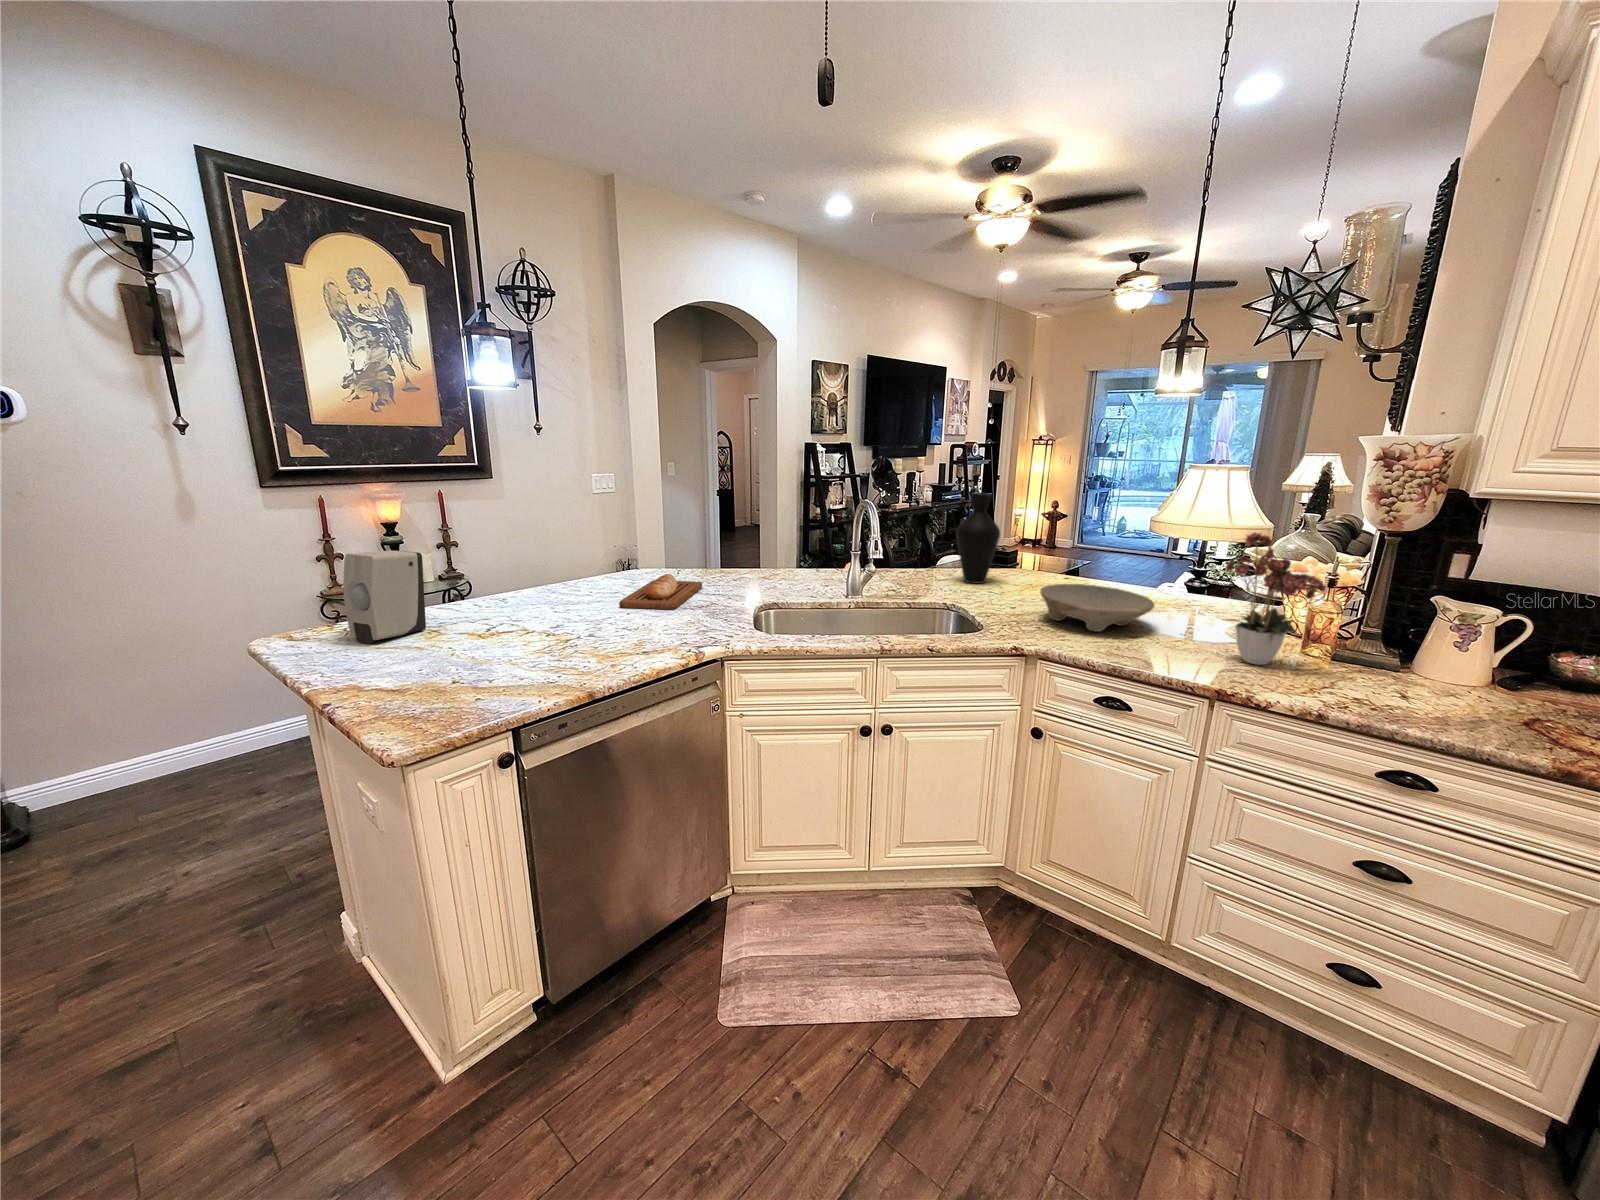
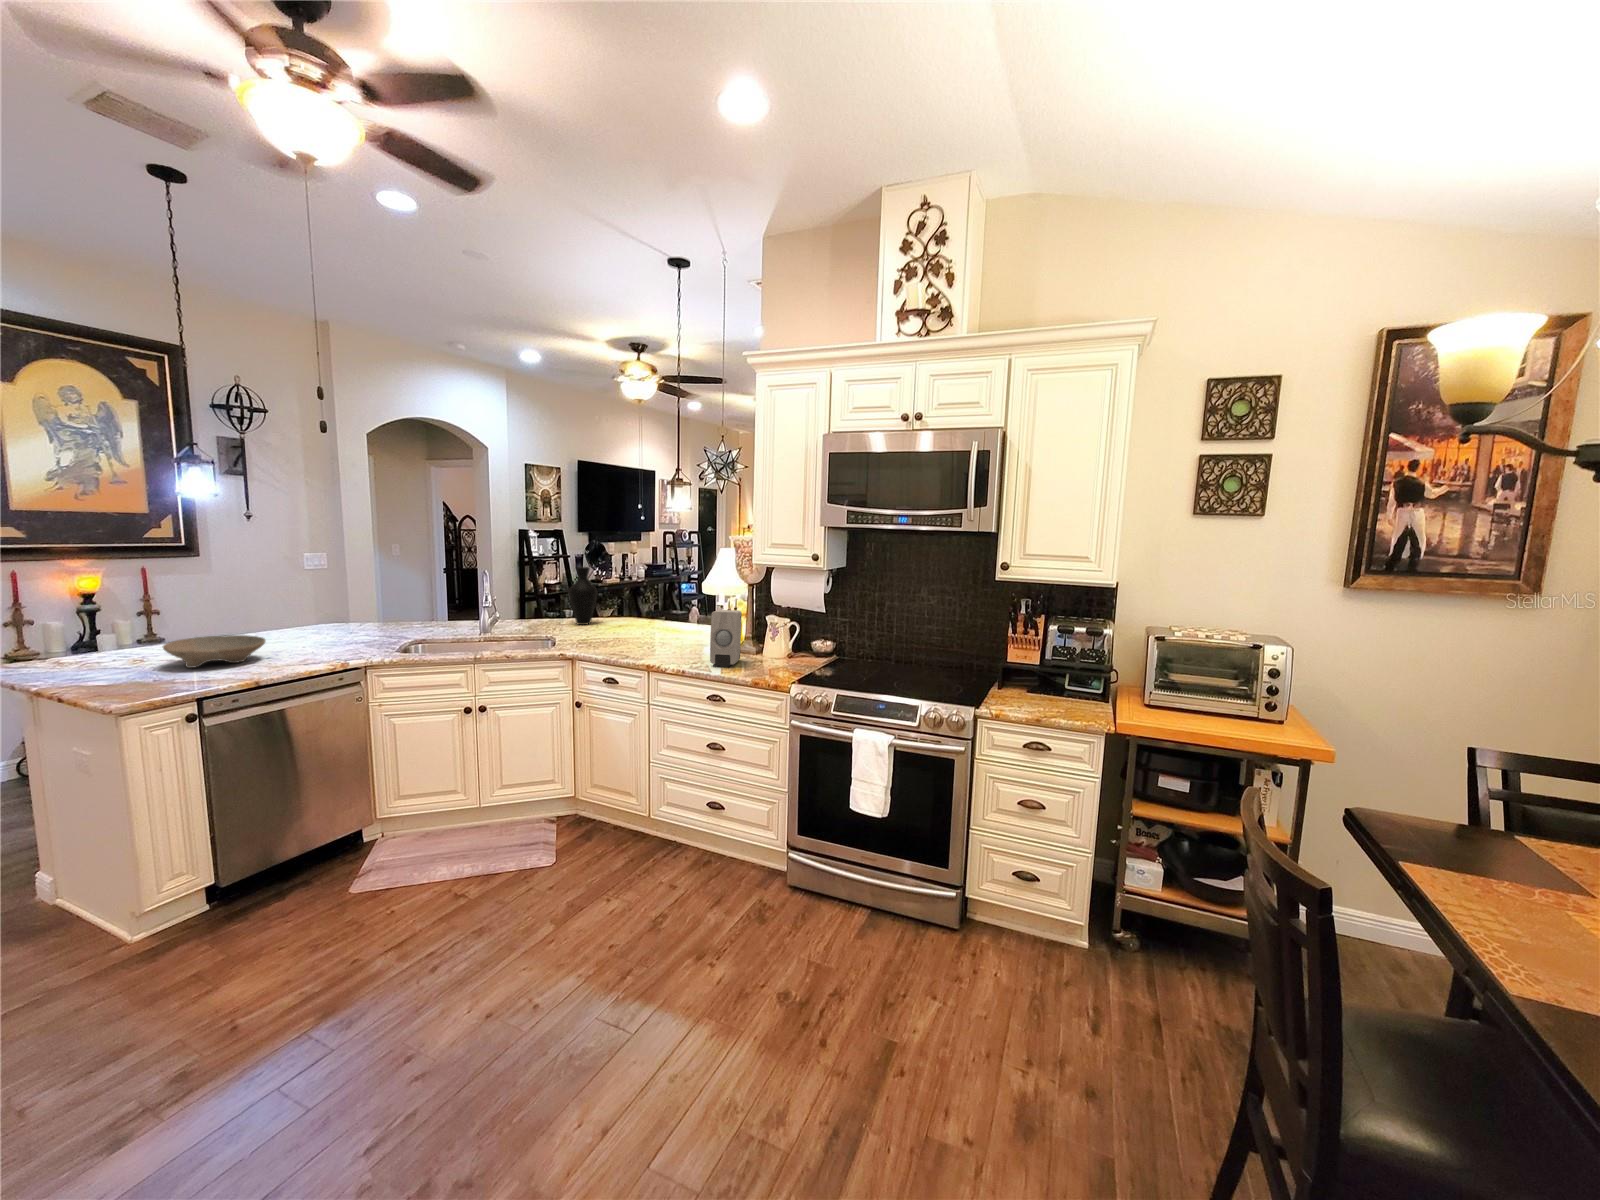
flower arrangement: present [1223,532,1327,665] -> none [663,582,706,654]
soap dispenser: present [343,550,426,644] -> present [710,610,742,667]
bread loaf: present [619,574,702,610] -> none [297,623,375,645]
bowl: present [1040,584,1154,632] -> present [163,635,266,668]

